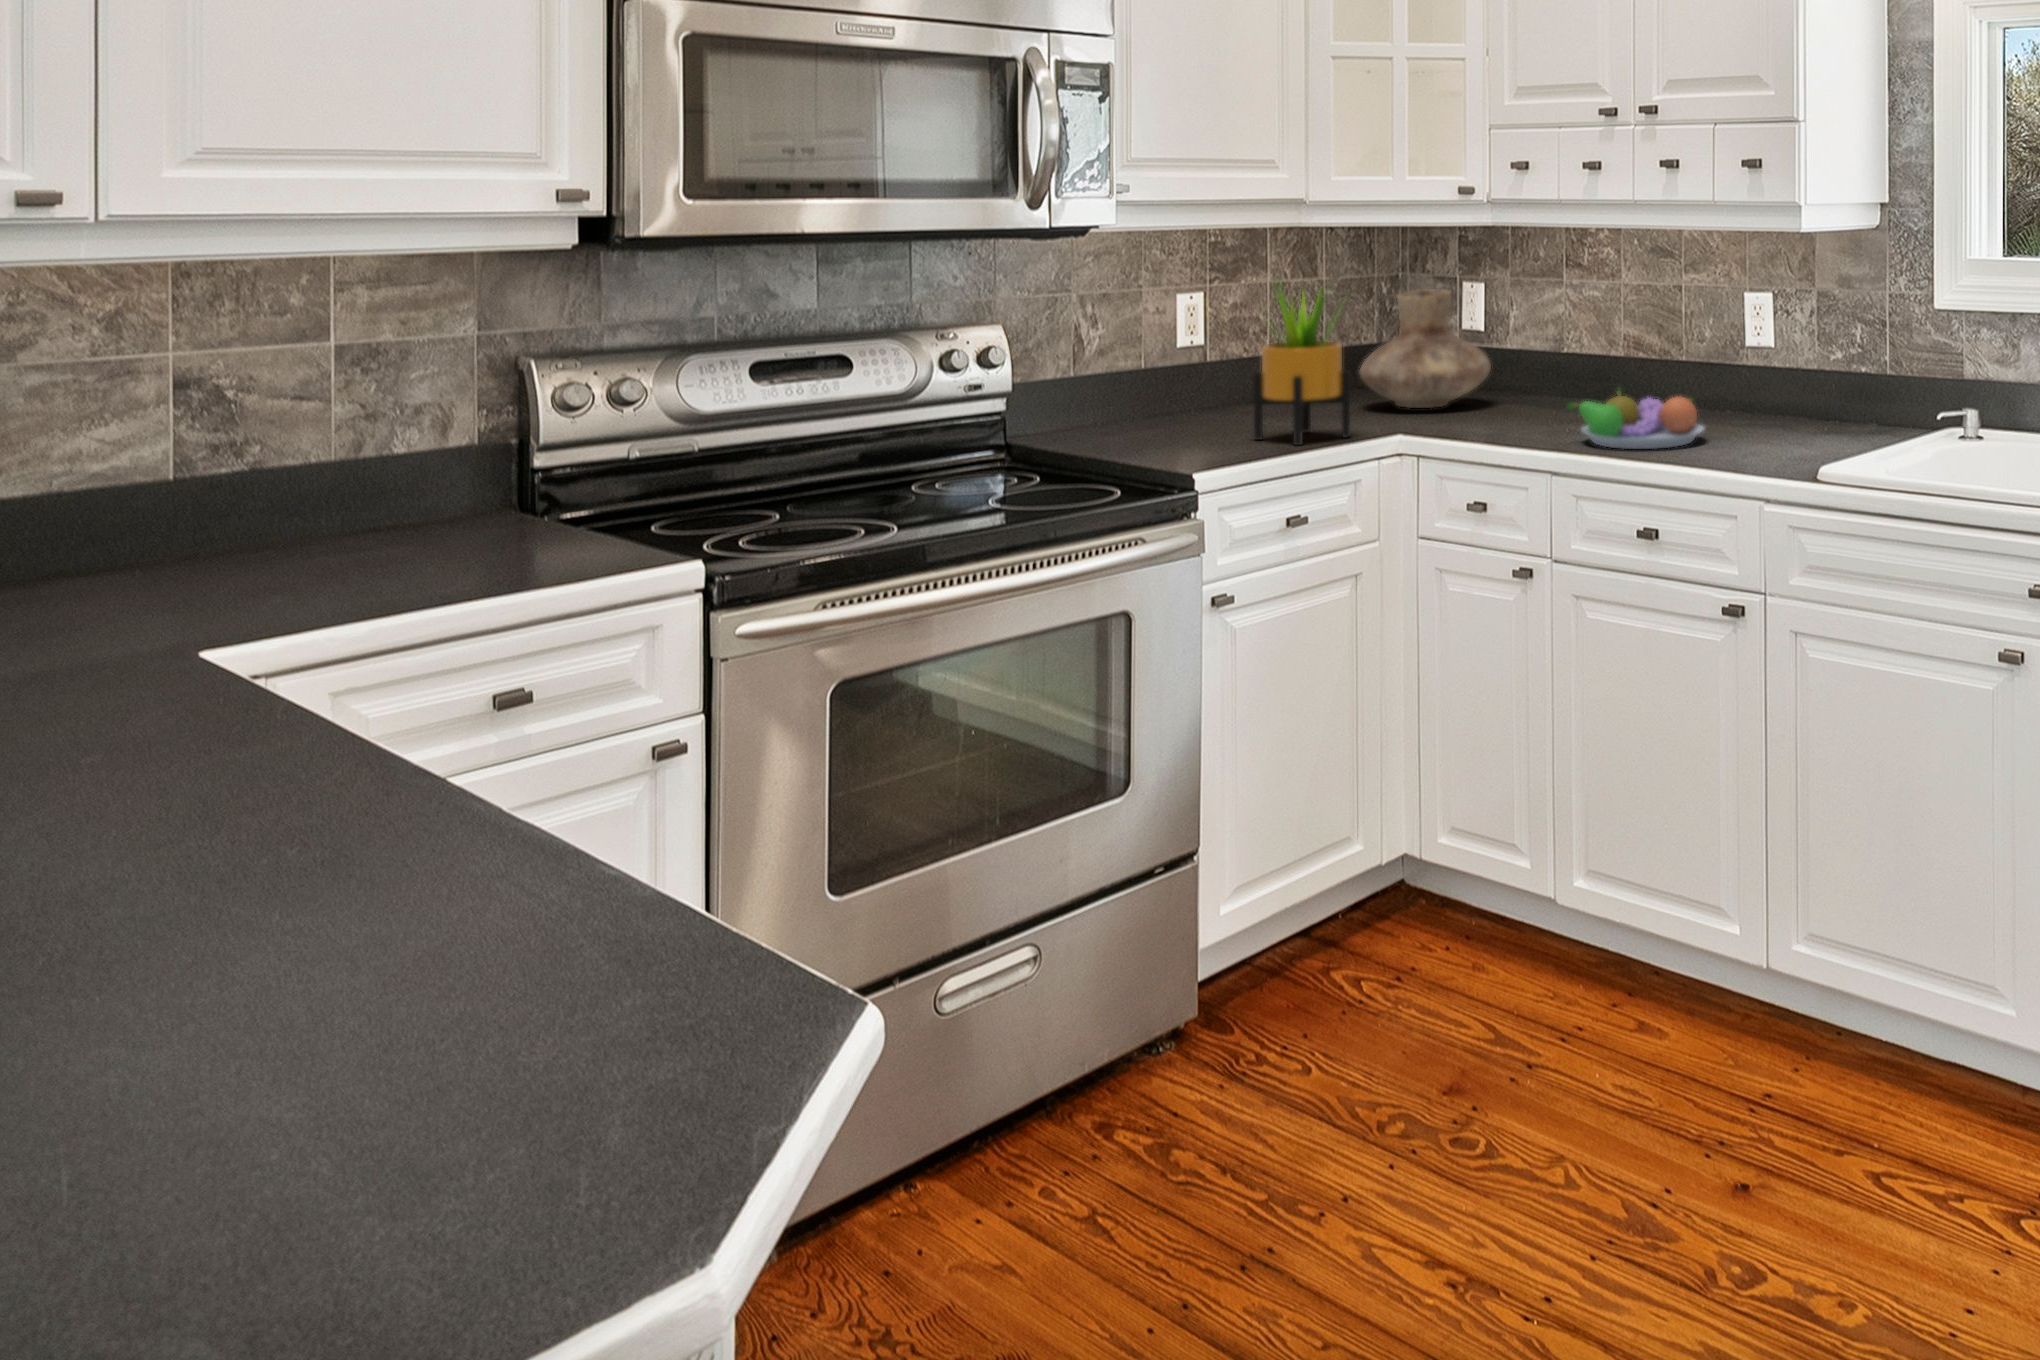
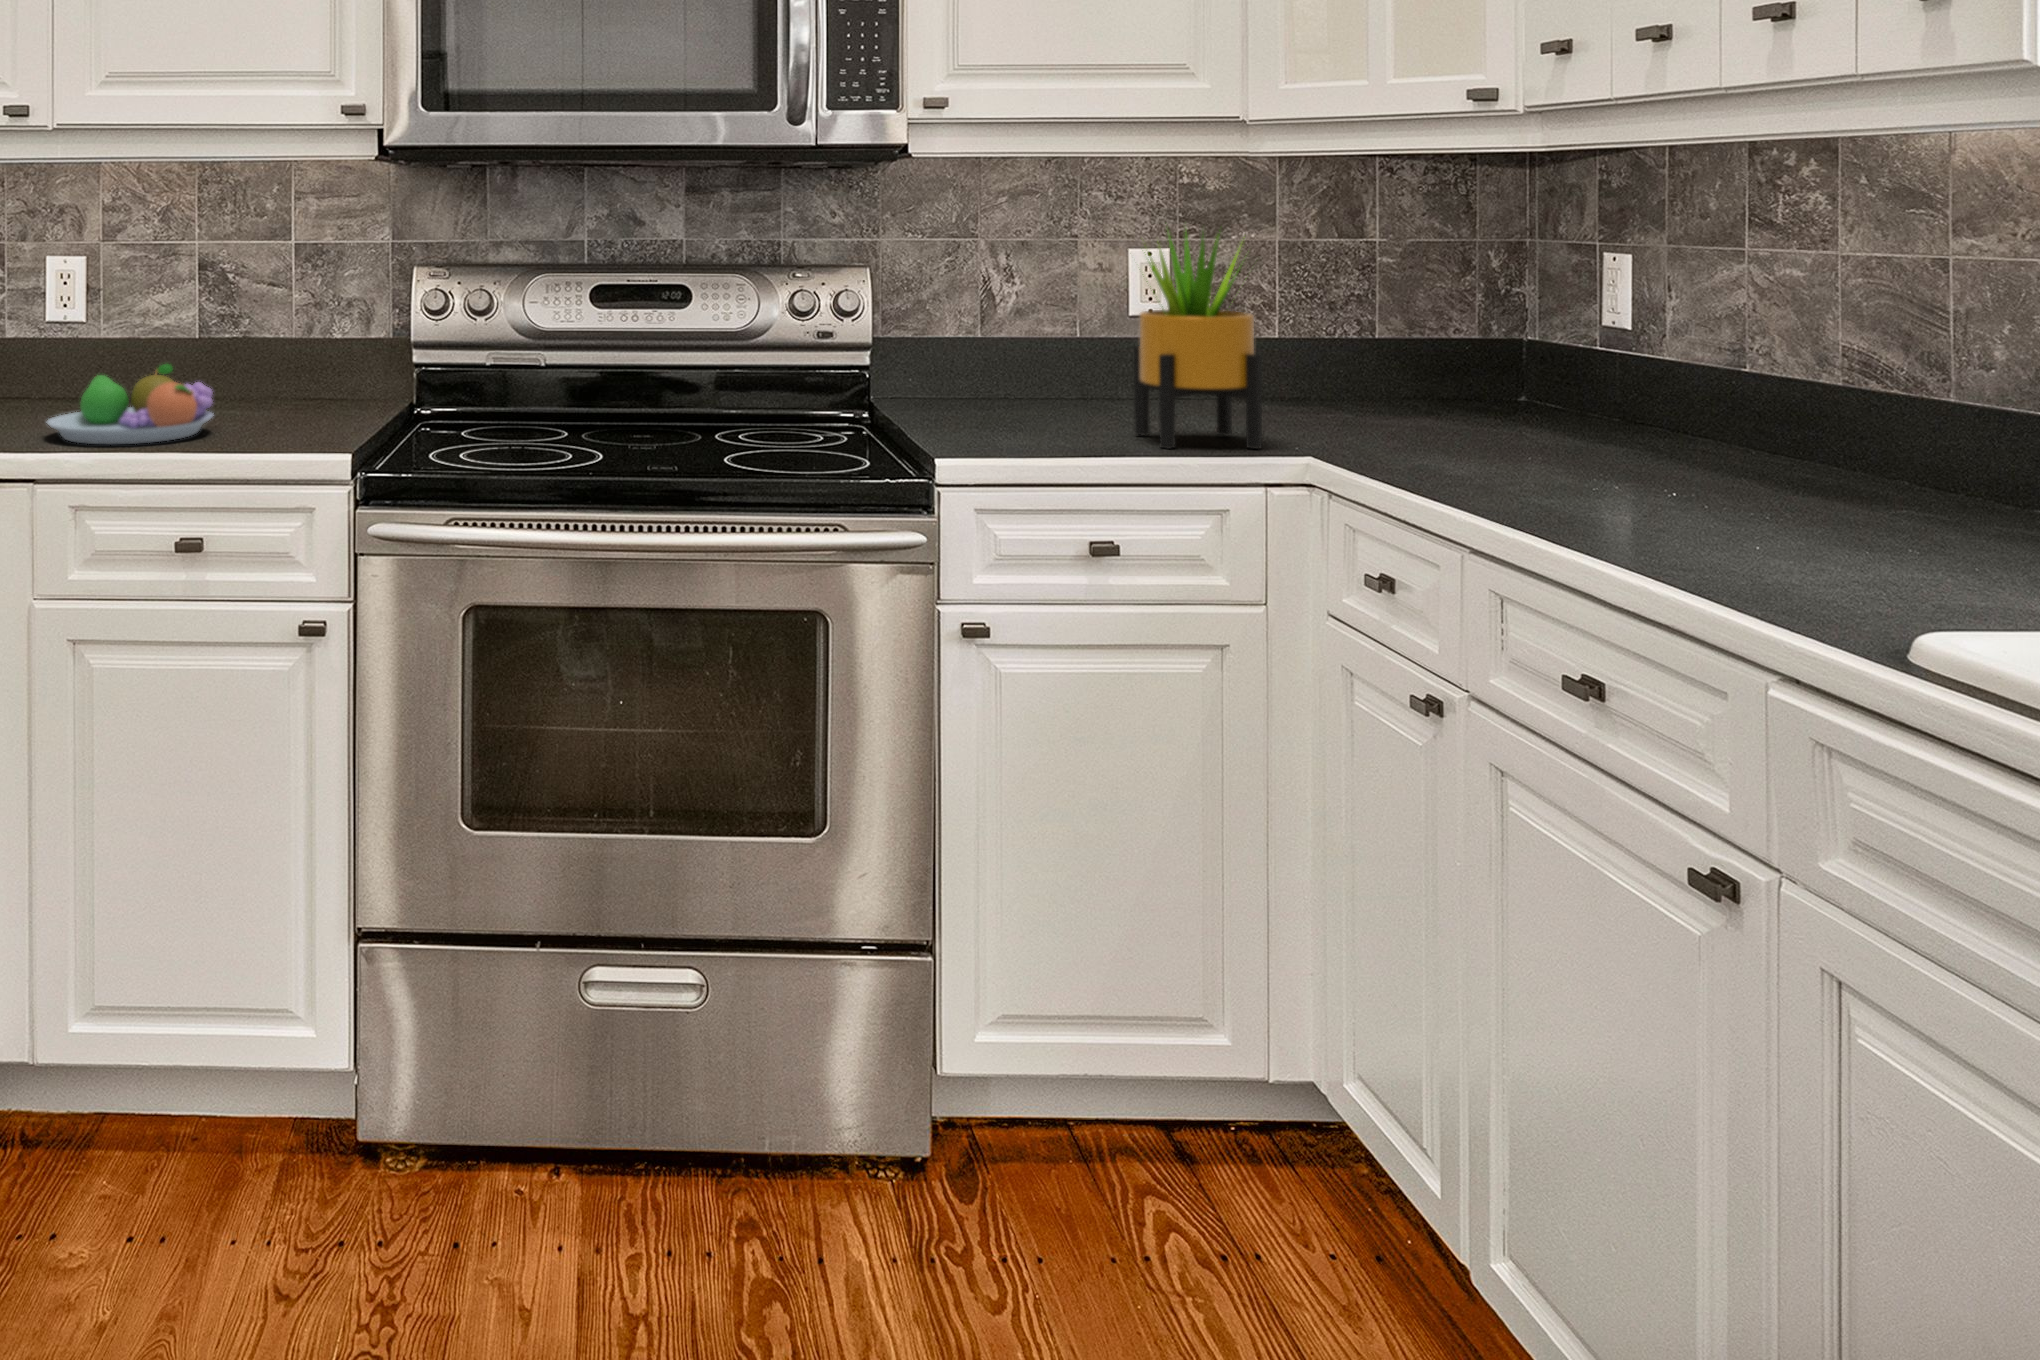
vase: present [1360,289,1491,408] -> none [1379,256,1600,430]
fruit bowl: present [1567,390,1704,449] -> present [46,364,213,444]

